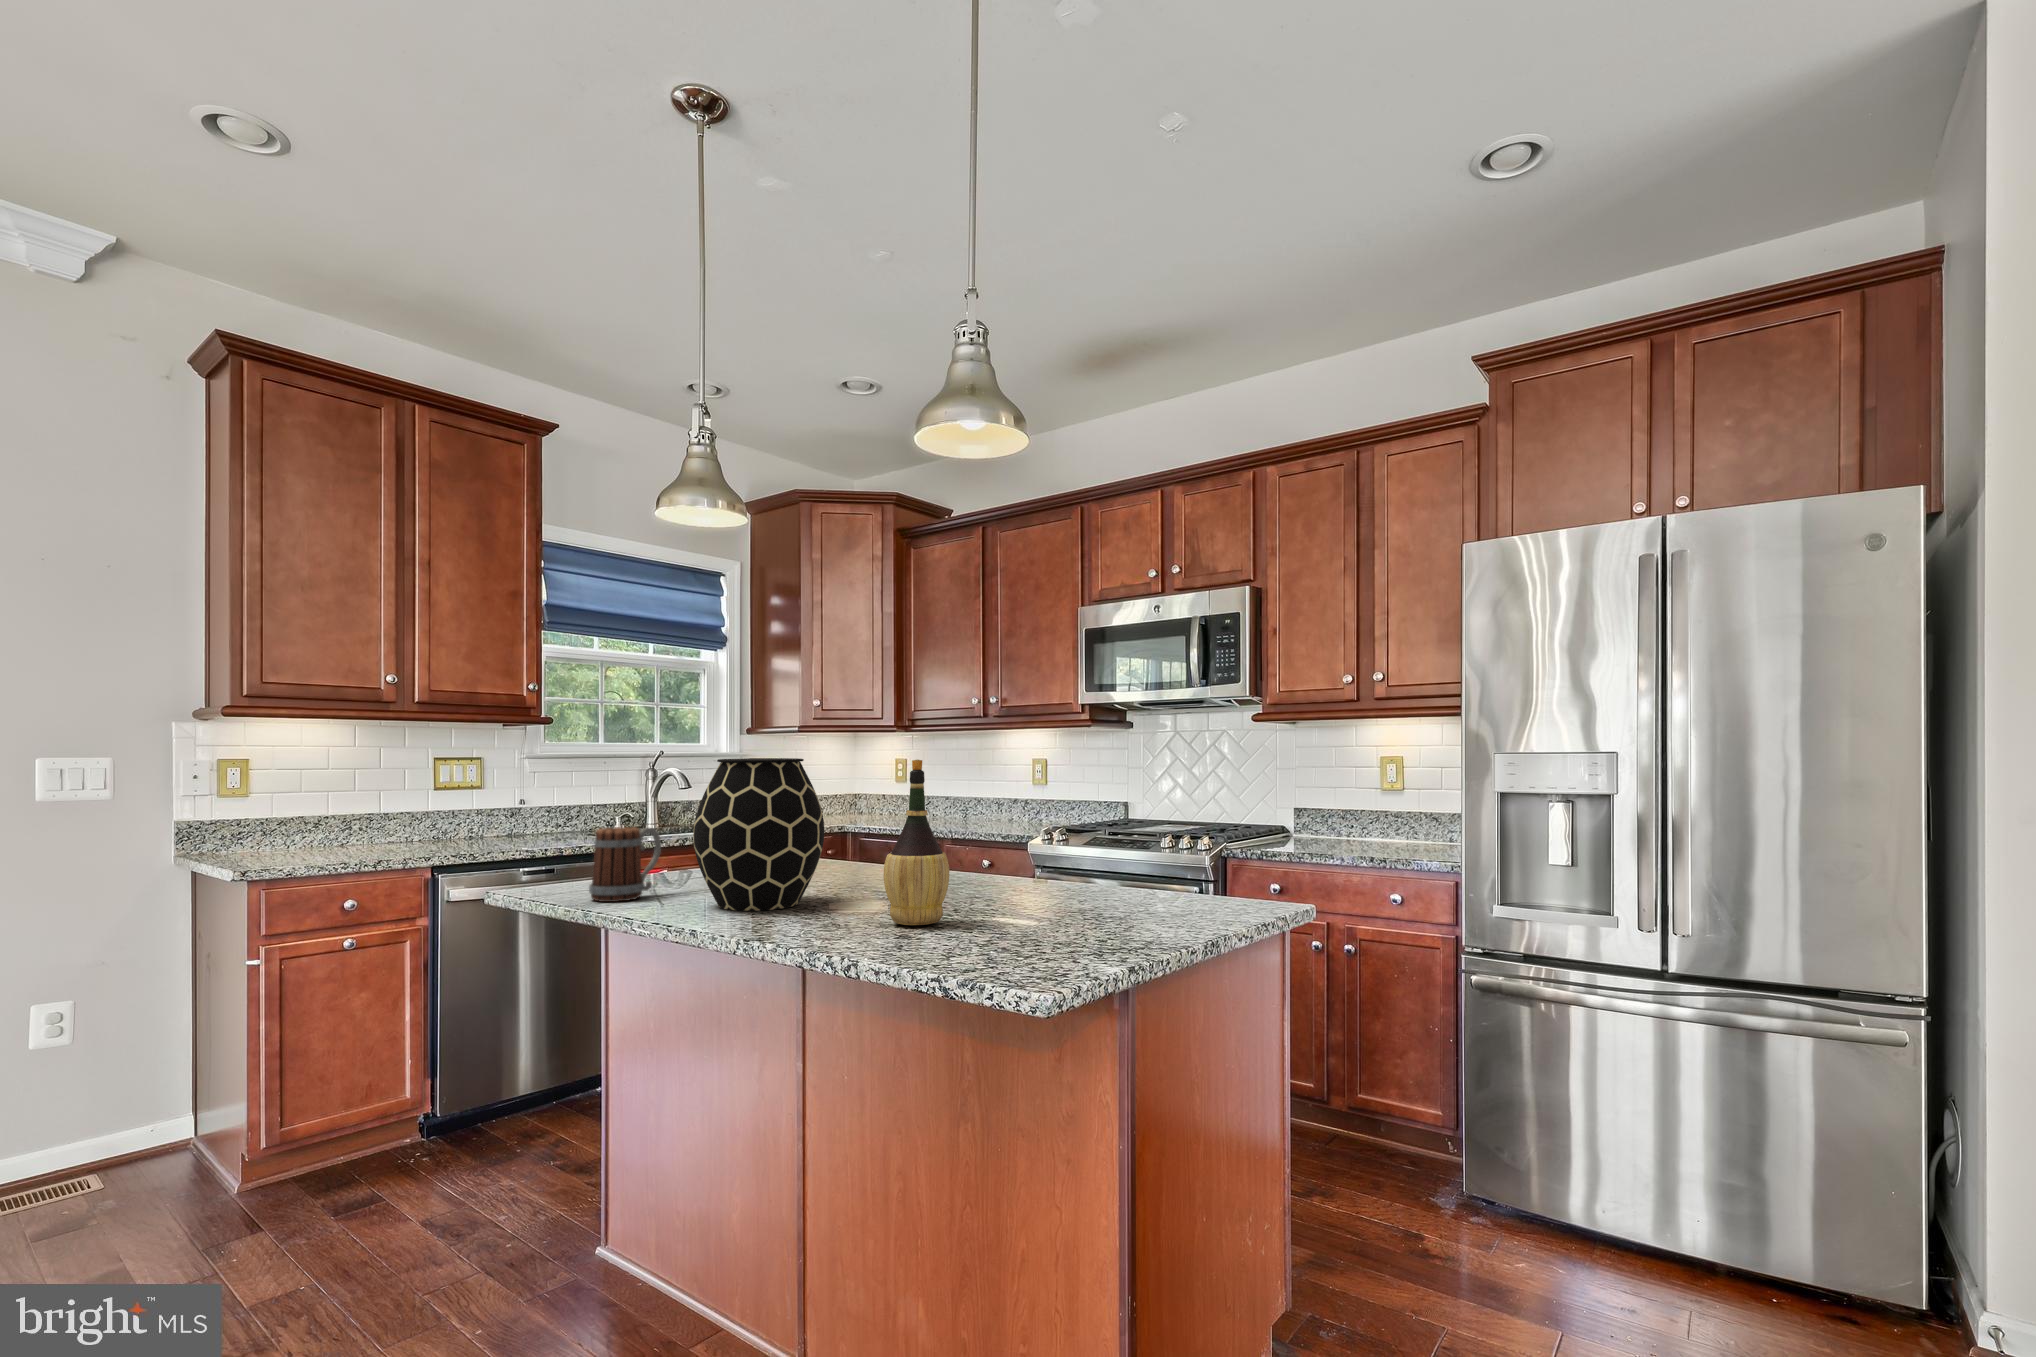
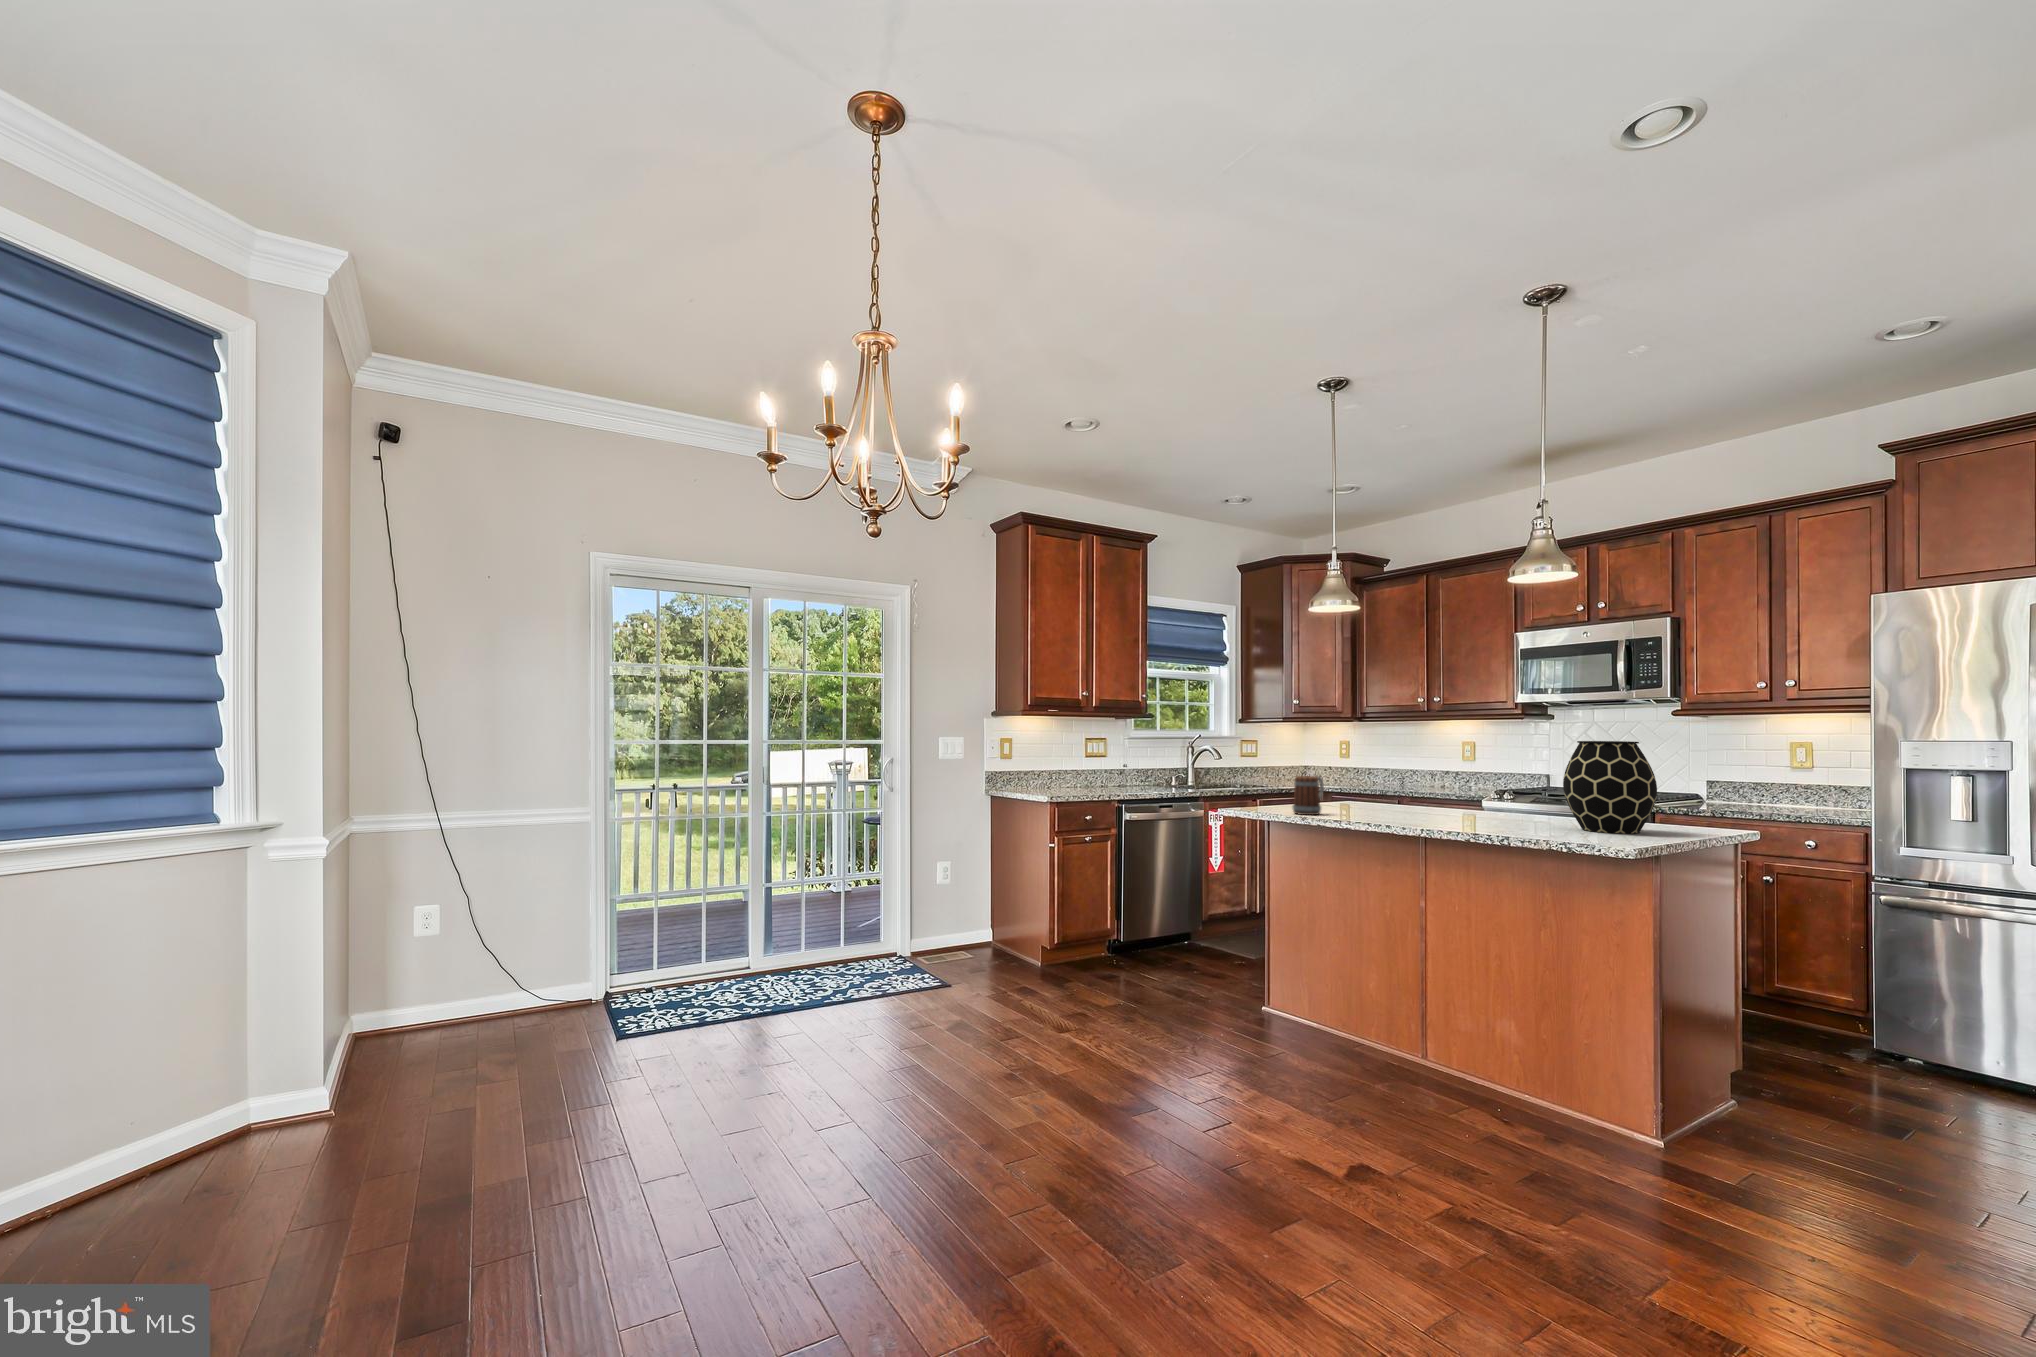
vase: present [693,758,825,911] -> present [1563,741,1657,834]
wine bottle: present [884,760,950,925] -> none [1496,740,1536,829]

